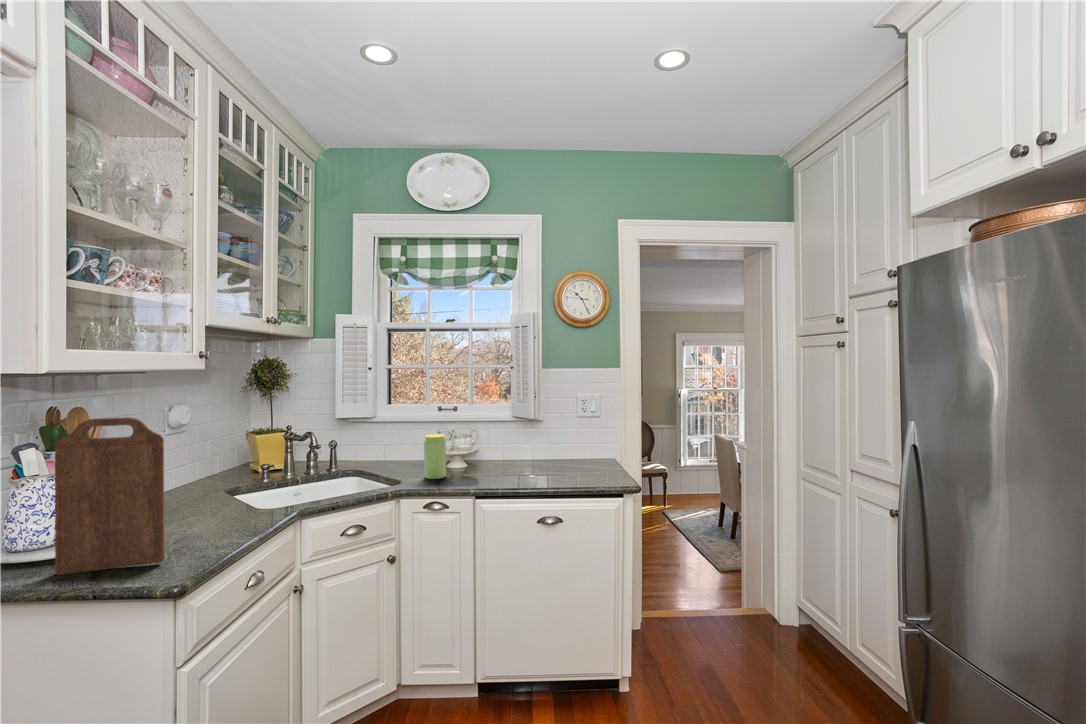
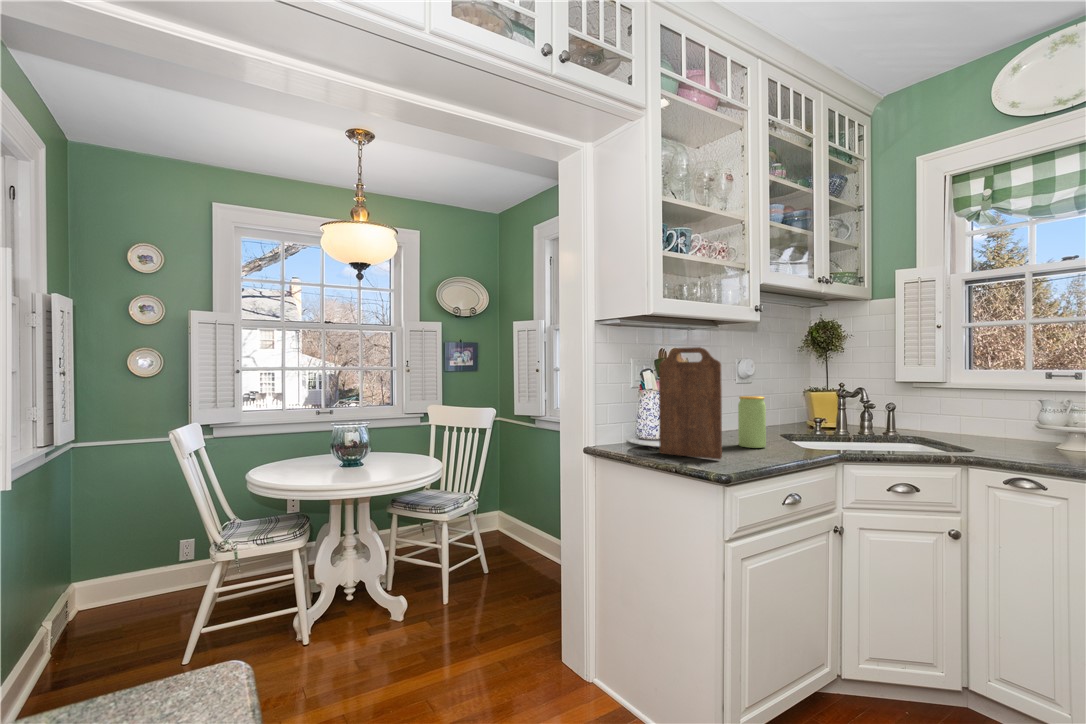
jar: present [424,434,446,479] -> present [738,396,766,448]

